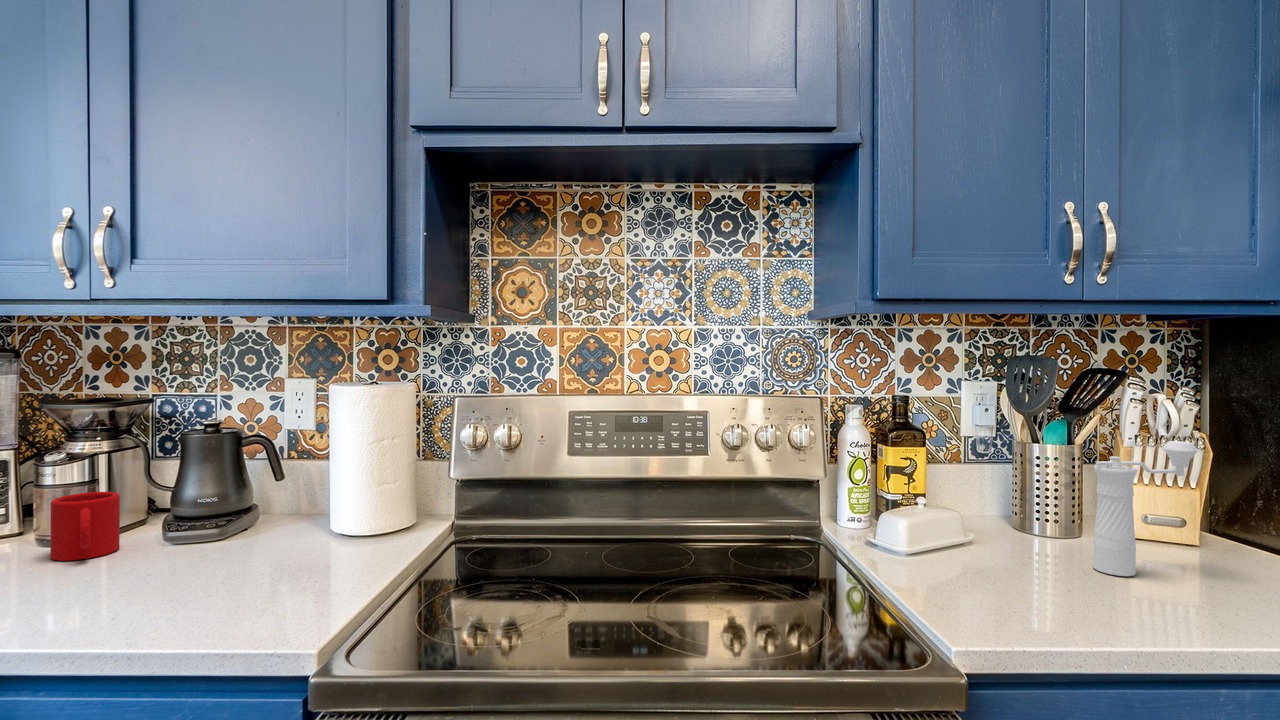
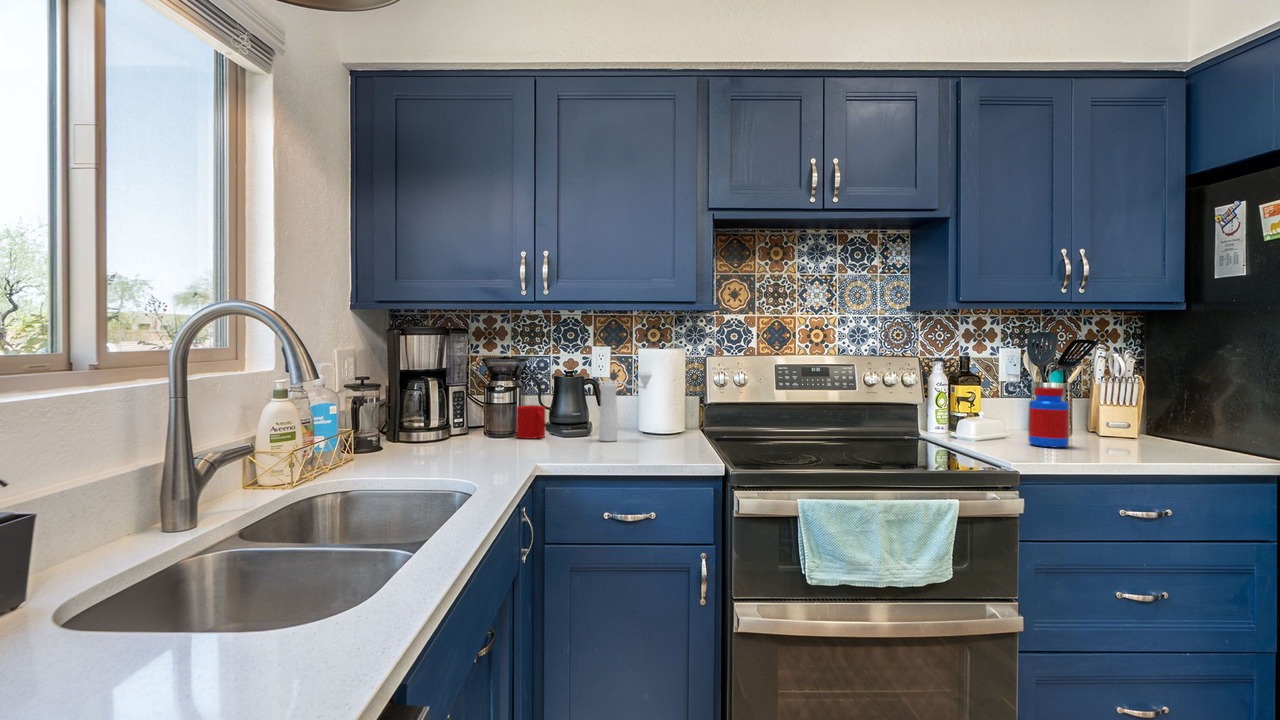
pepper mill: present [1093,441,1198,576] -> present [599,371,652,441]
jar: none [997,467,1074,593] -> present [1028,387,1069,448]

